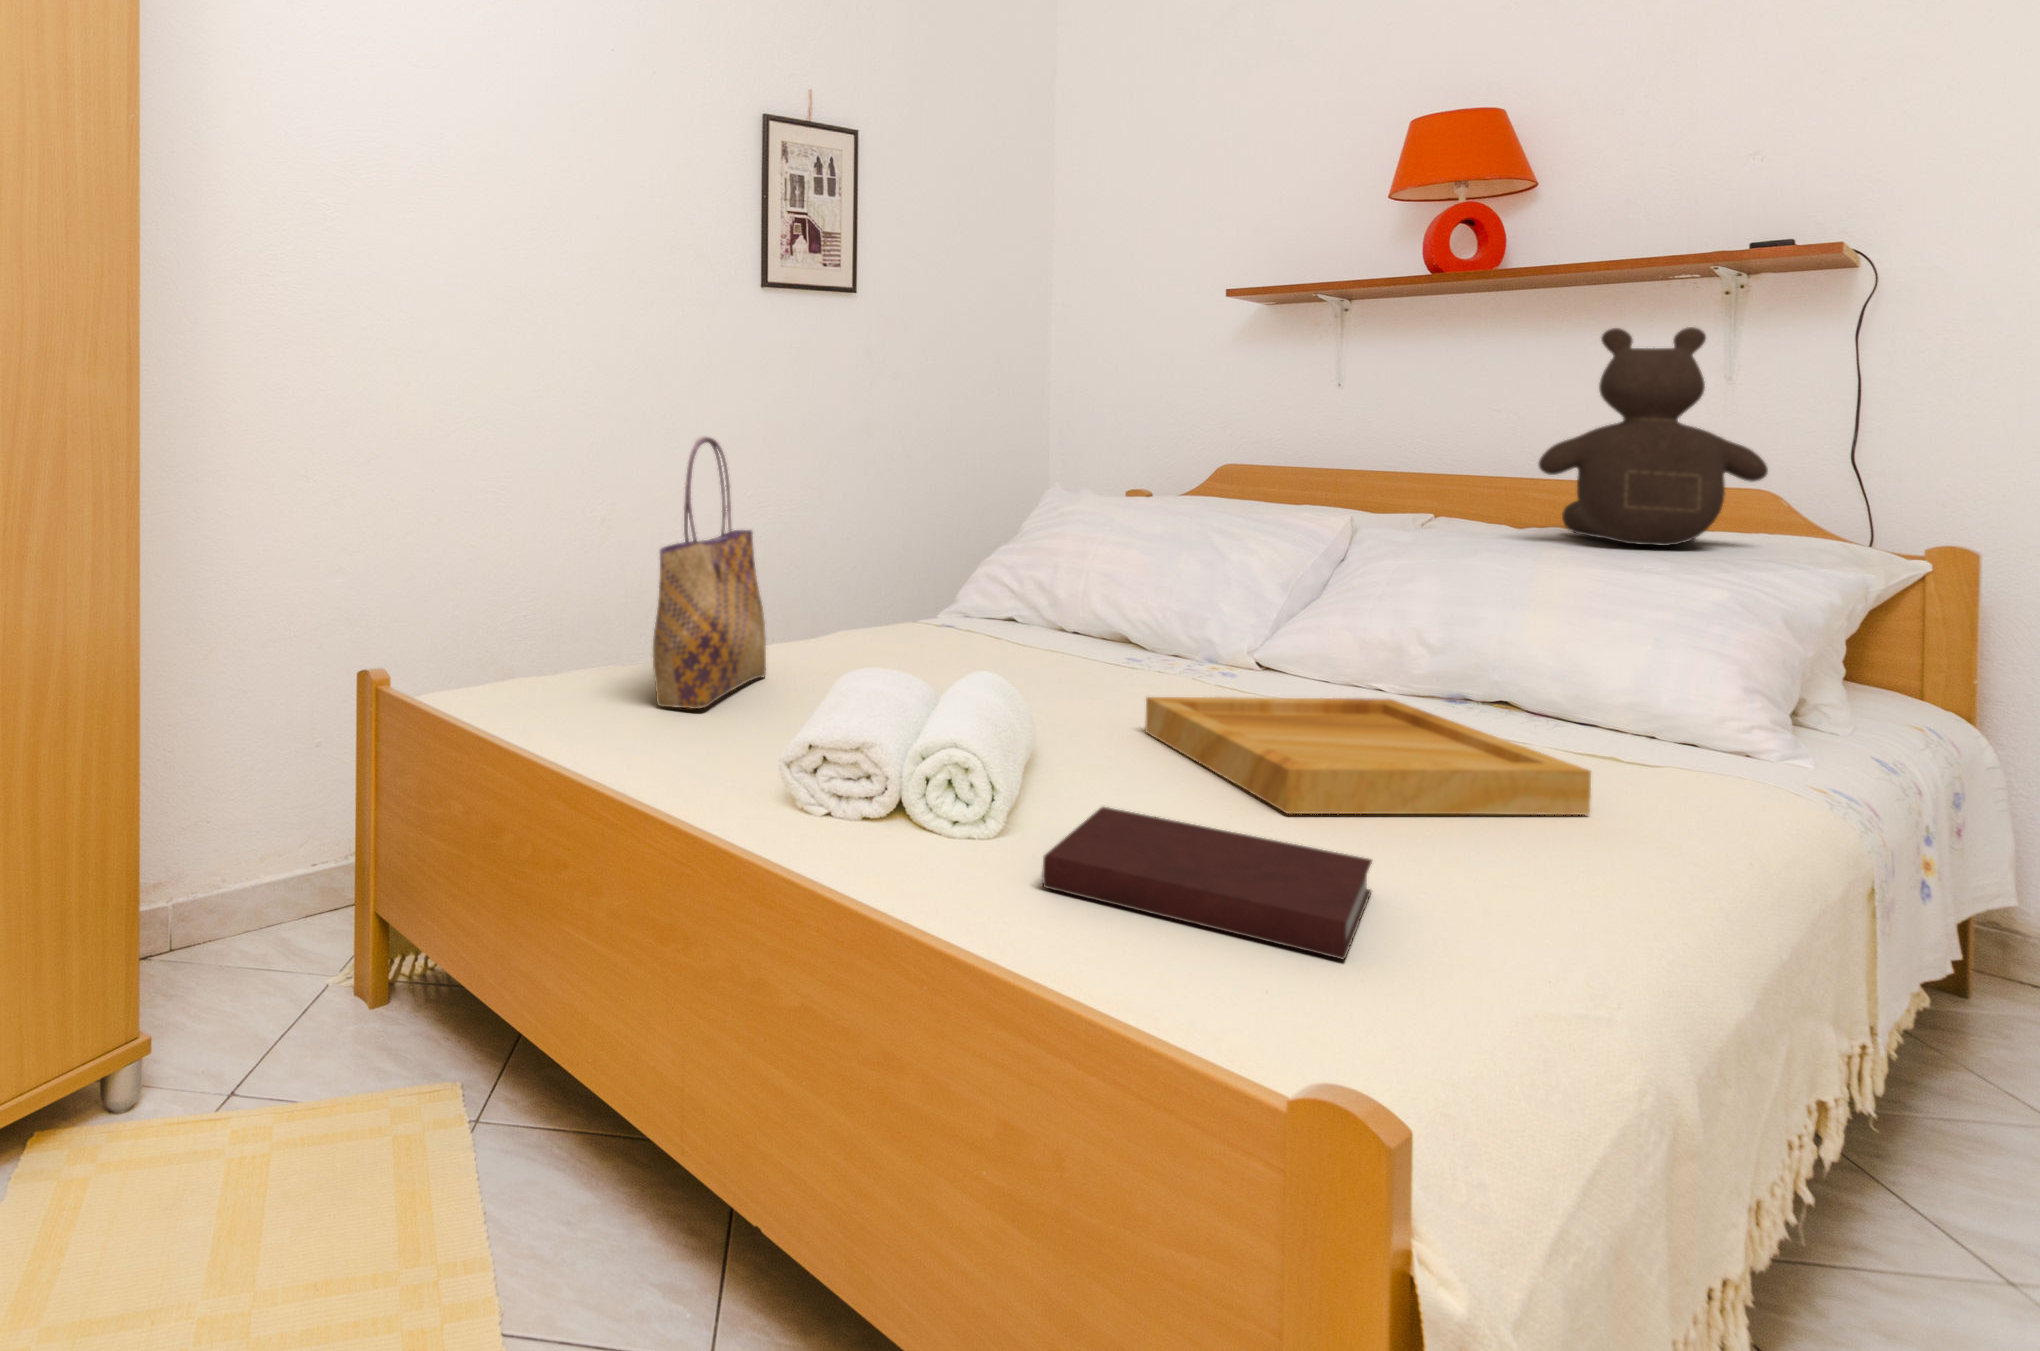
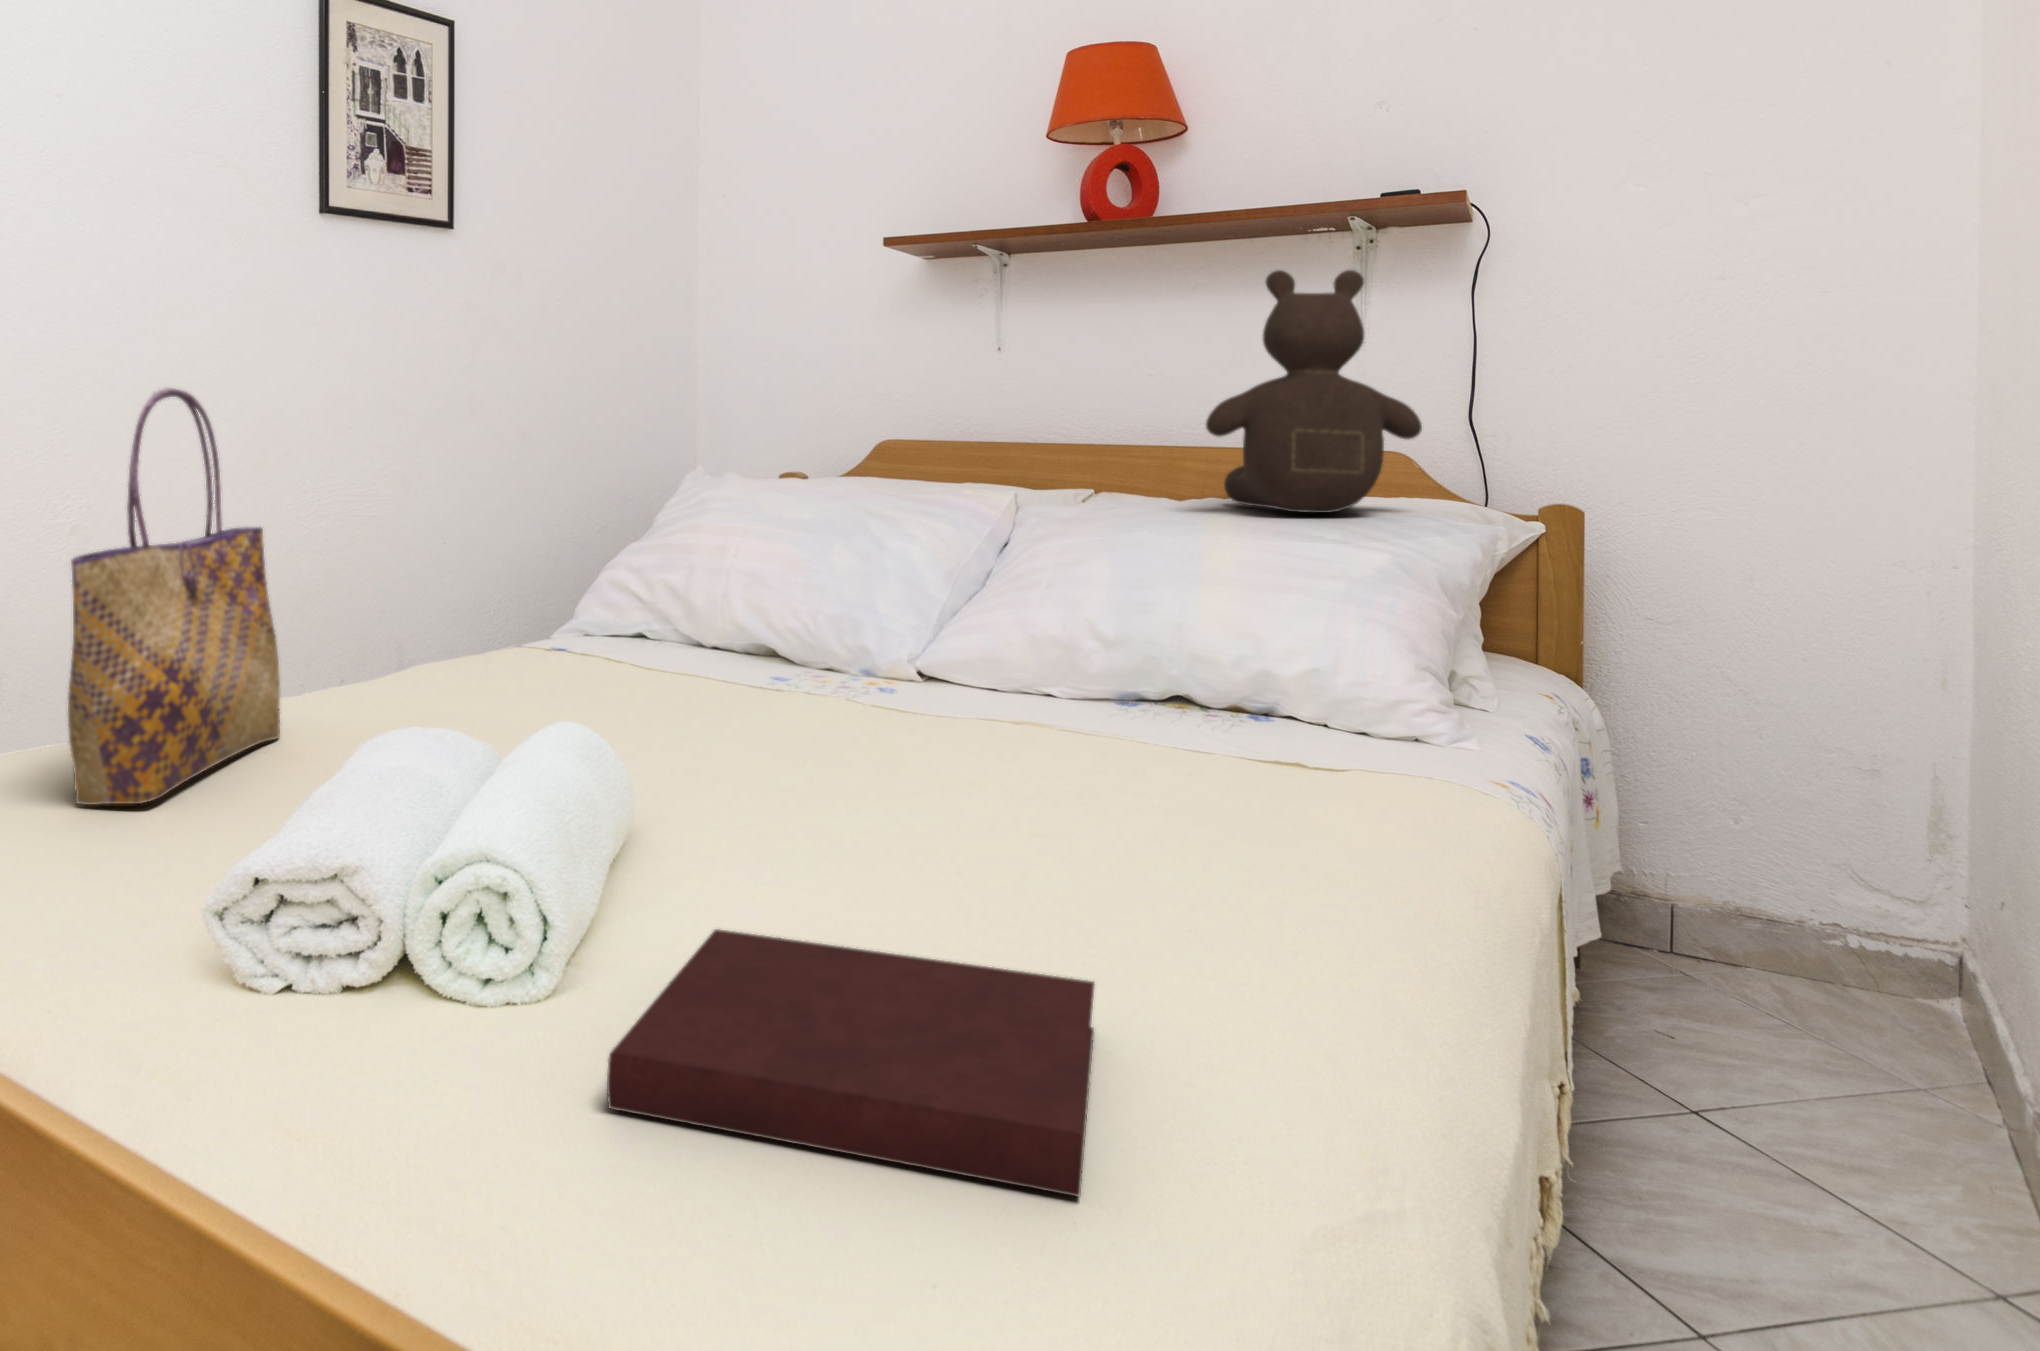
tray: present [1145,697,1591,815] -> none [787,710,1314,897]

